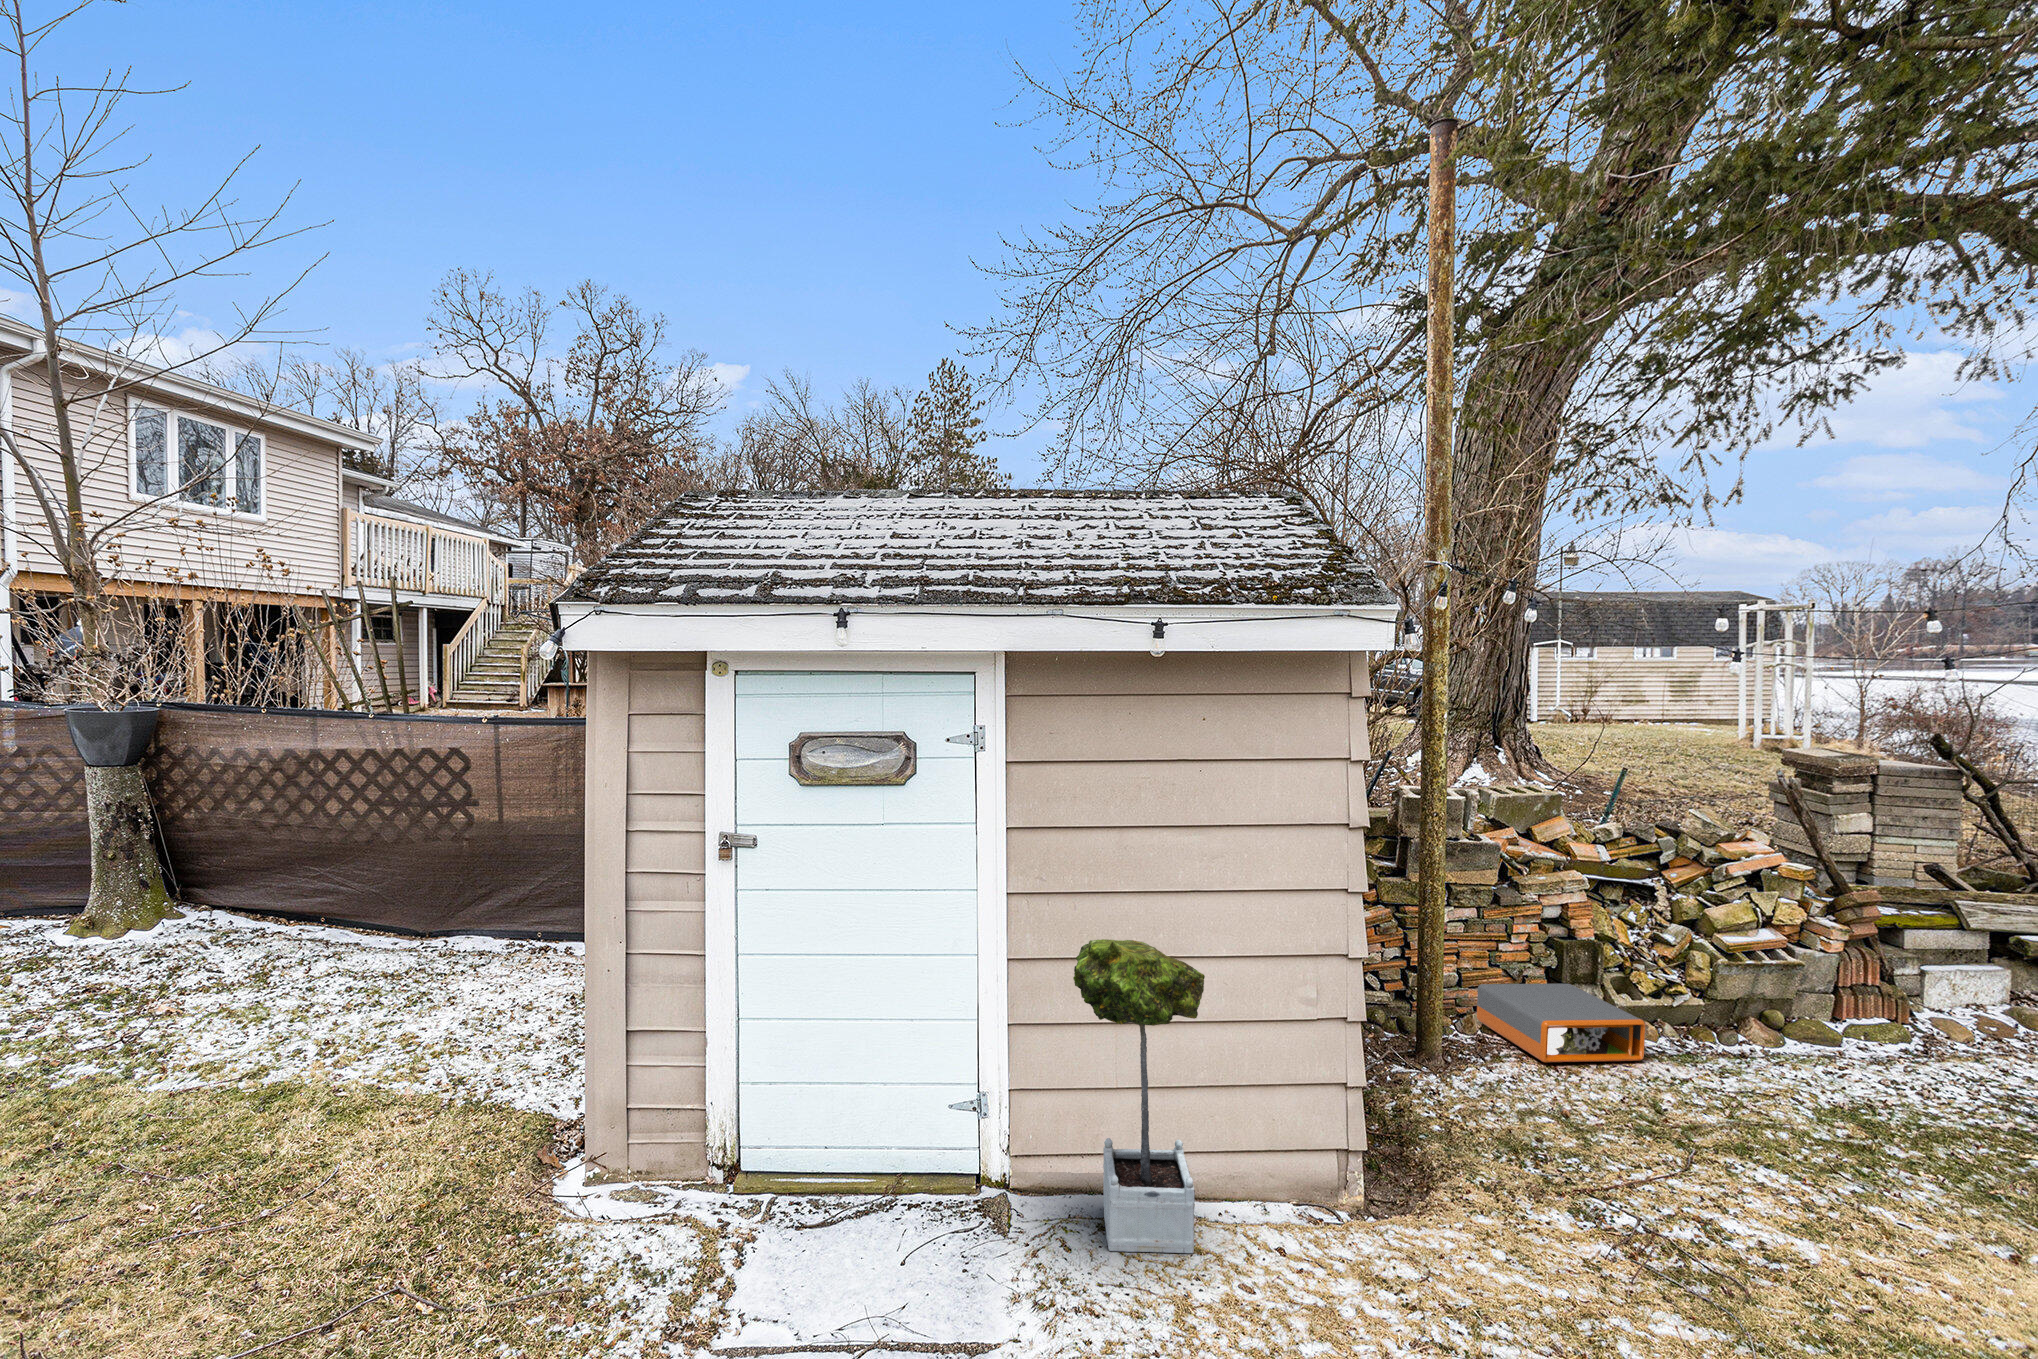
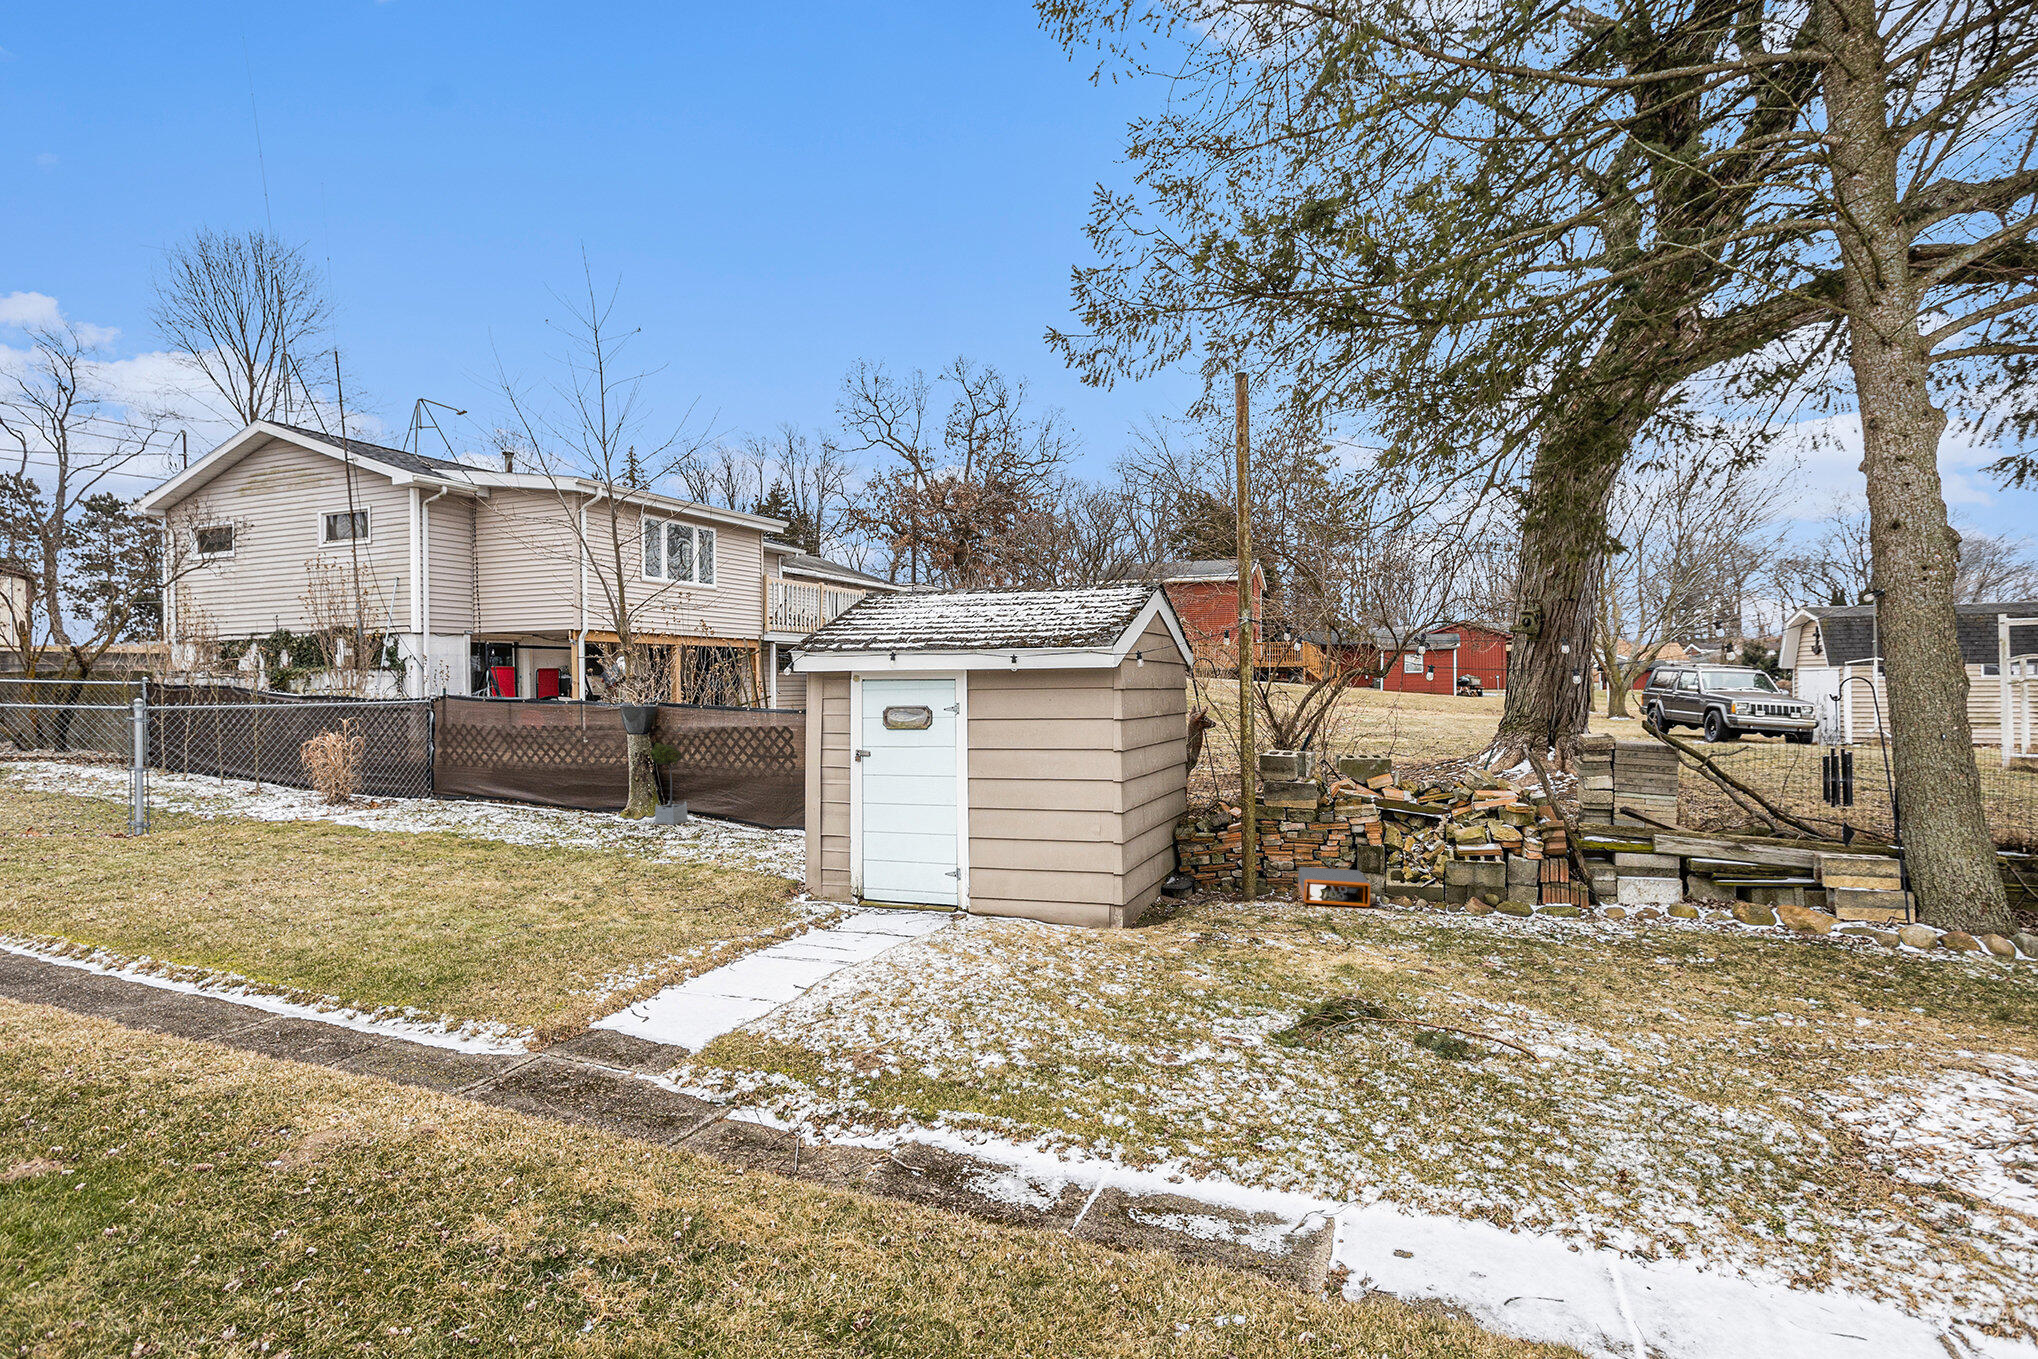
potted tree: present [1073,939,1205,1253] -> present [650,743,687,825]

